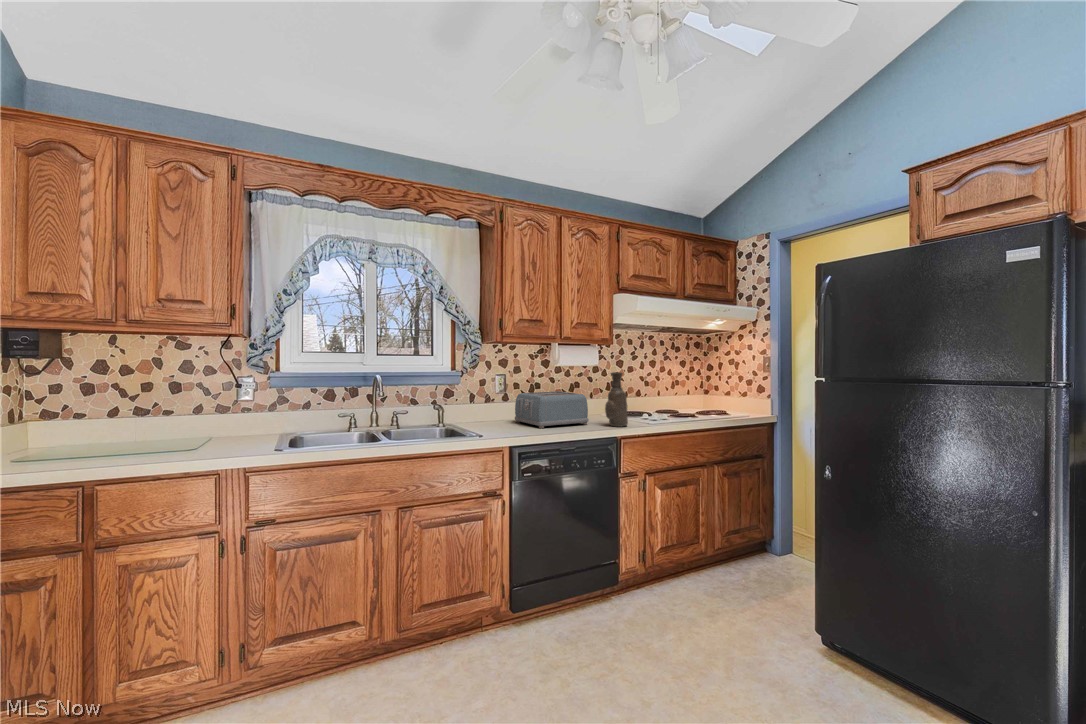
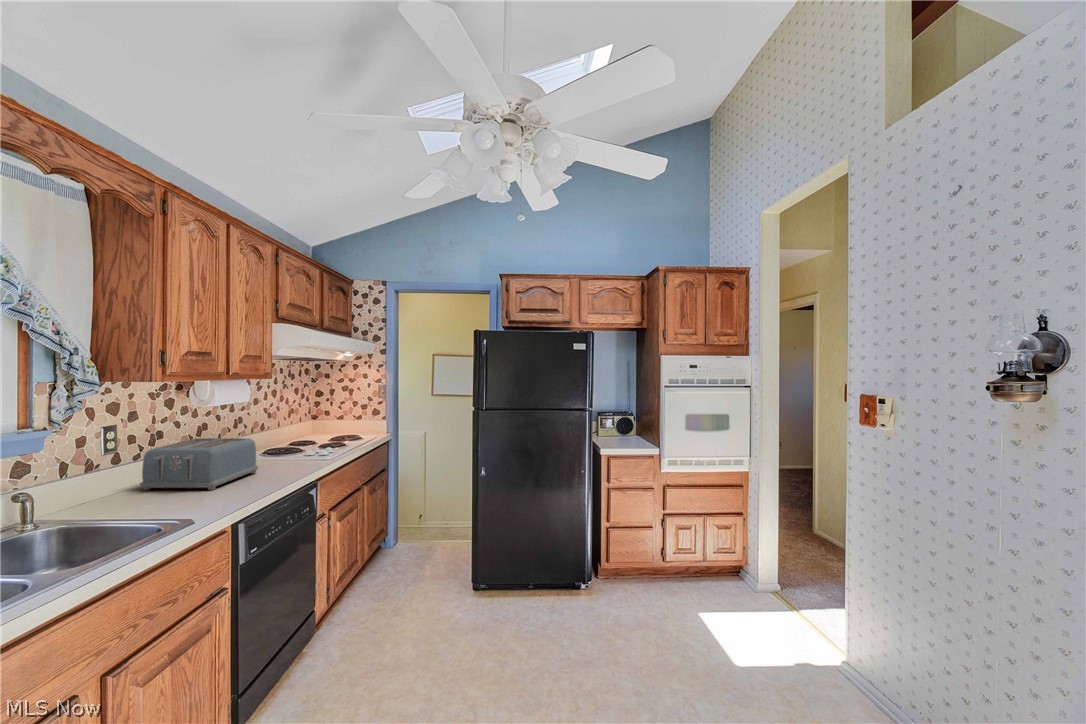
vase: present [605,372,628,427] -> none [281,409,307,469]

